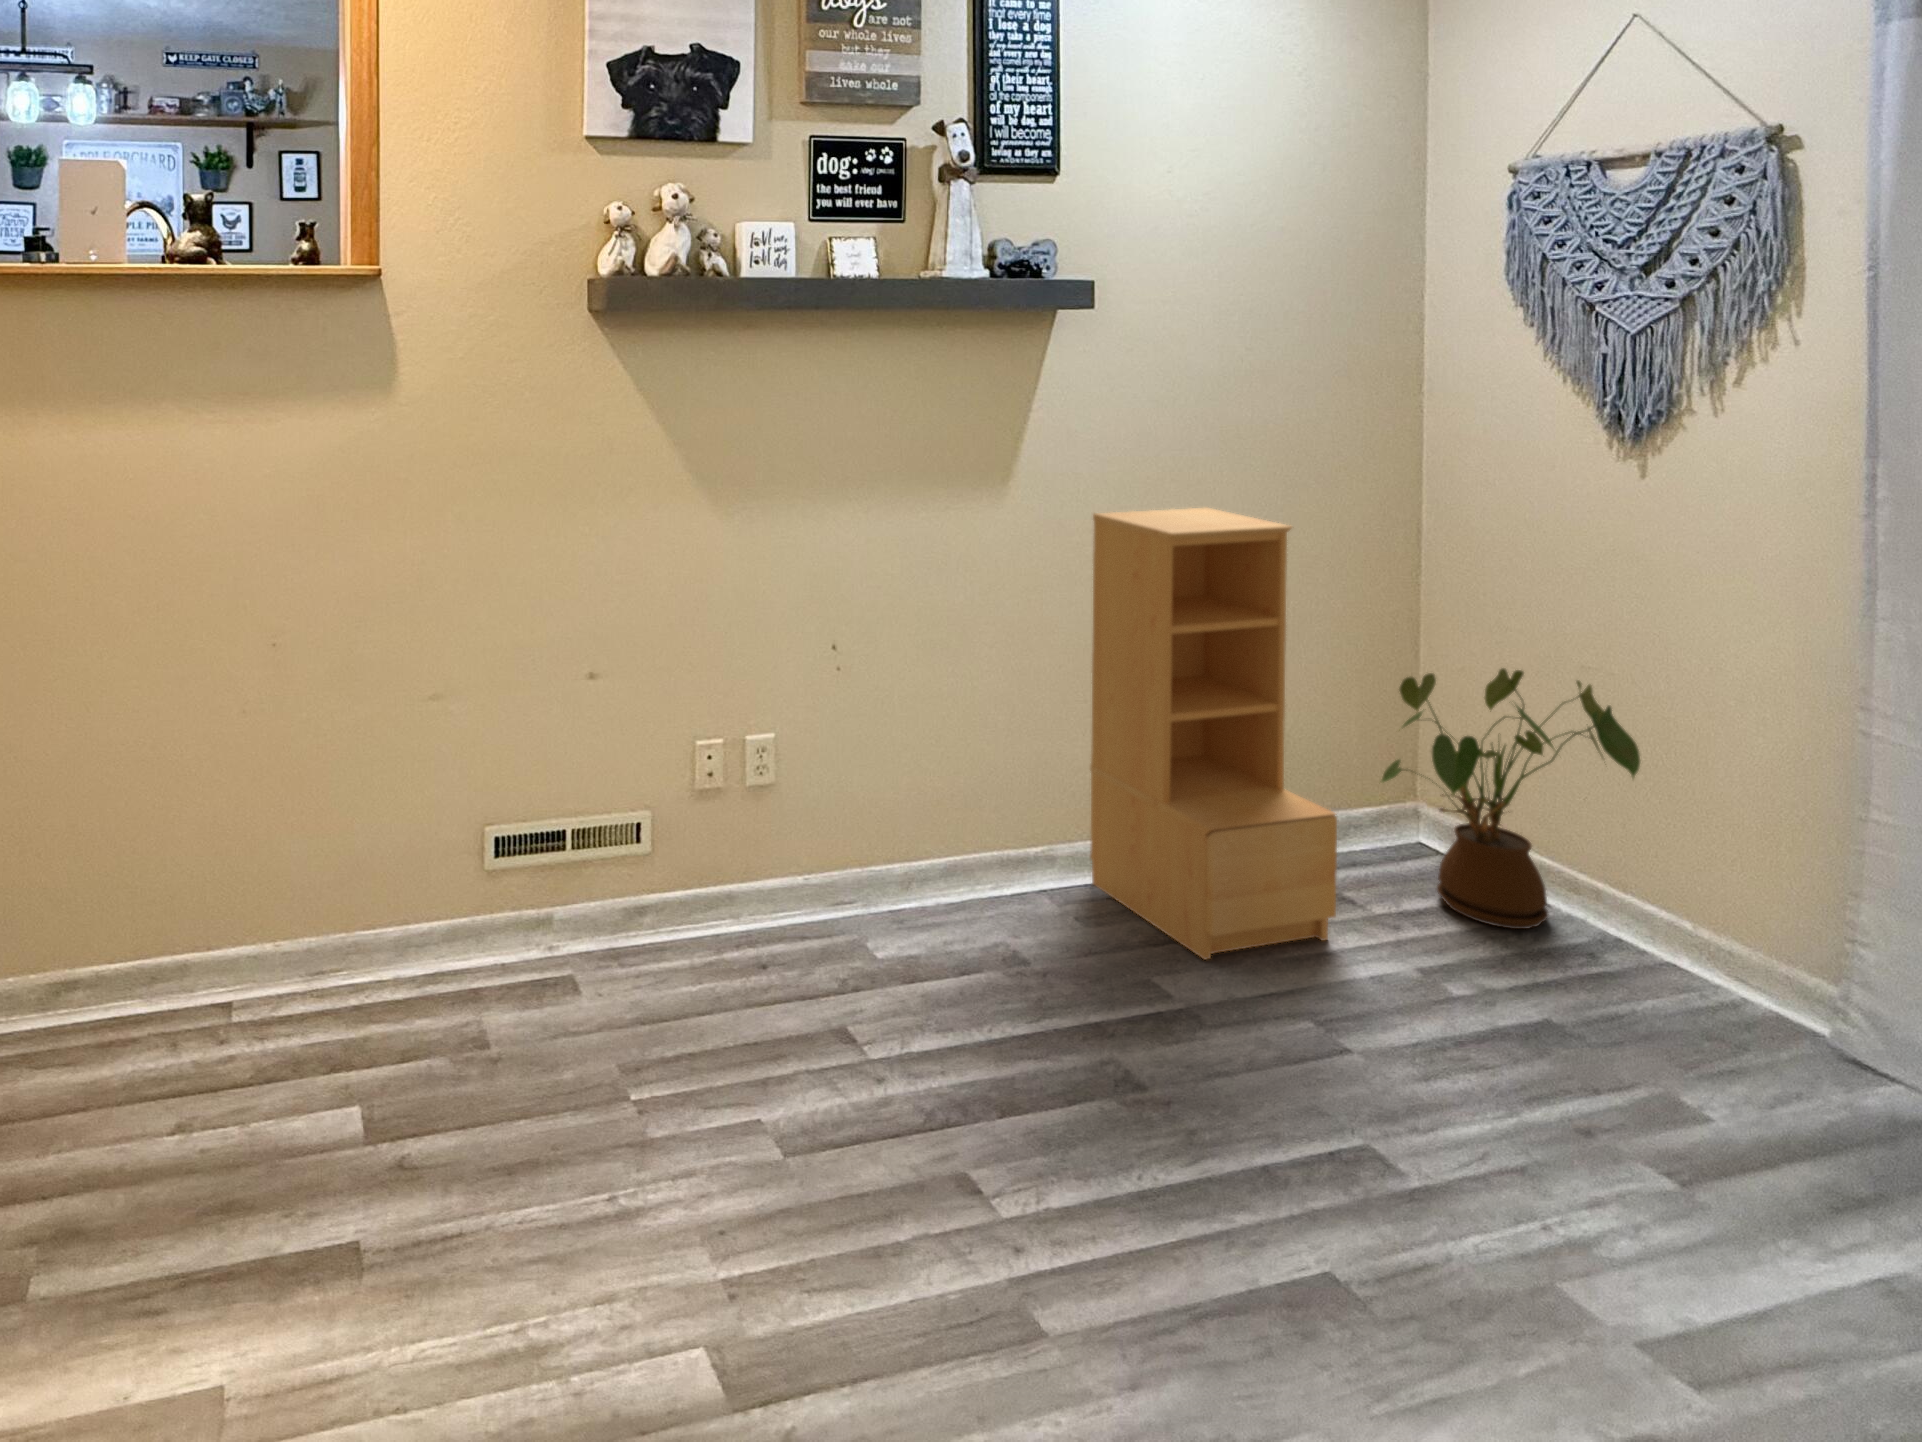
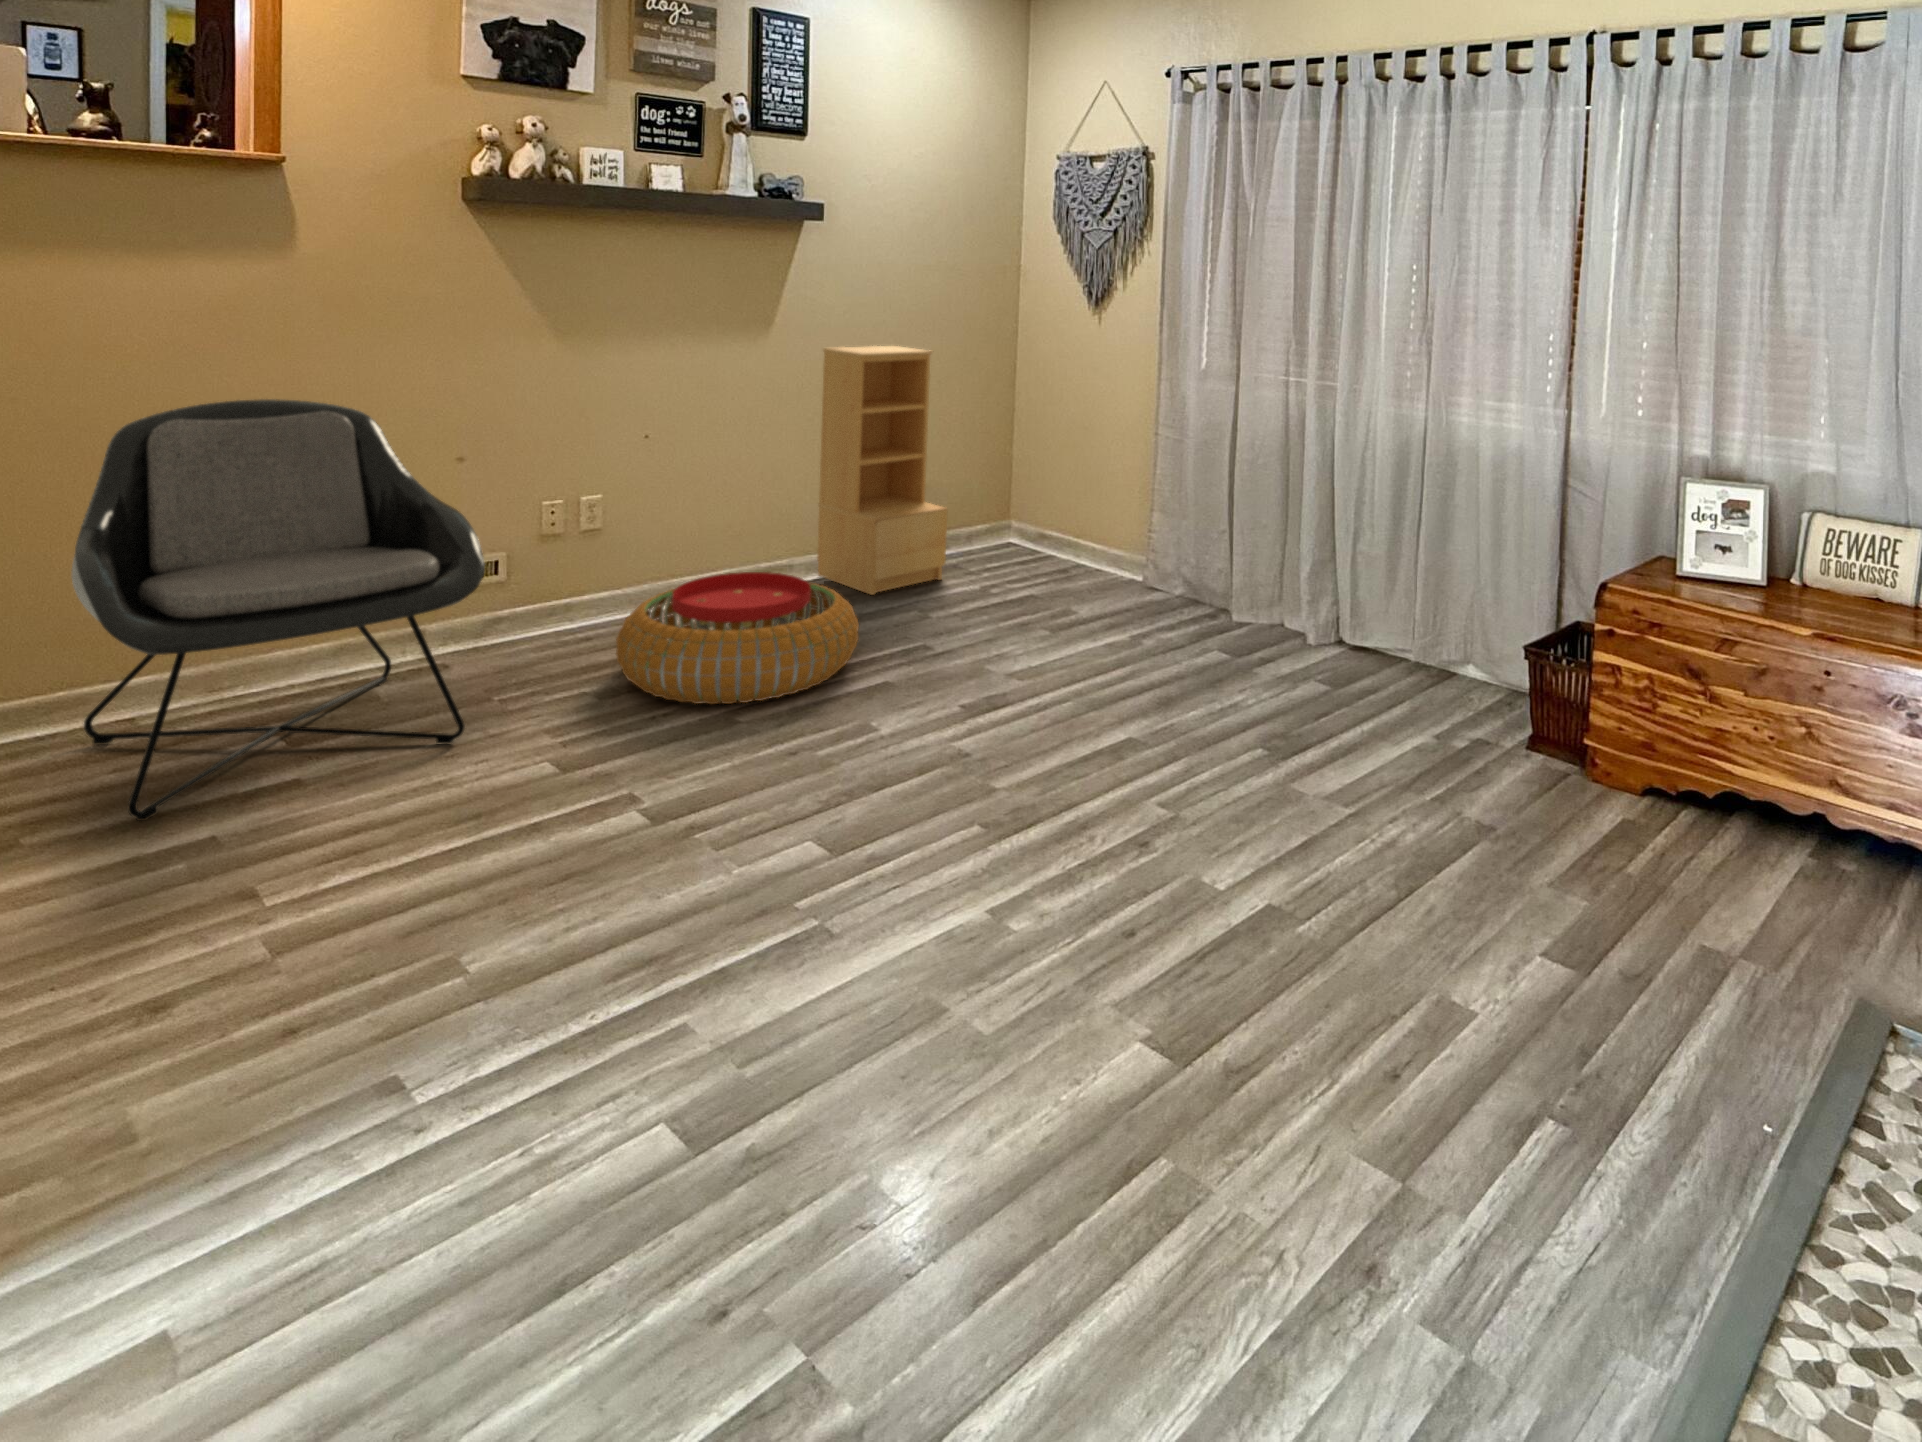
lounge chair: none [120,596,610,1274] -> present [71,399,485,821]
house plant: present [1382,668,1640,929] -> none [977,428,1088,563]
pouf: none [804,925,1239,1257] -> present [616,572,859,704]

